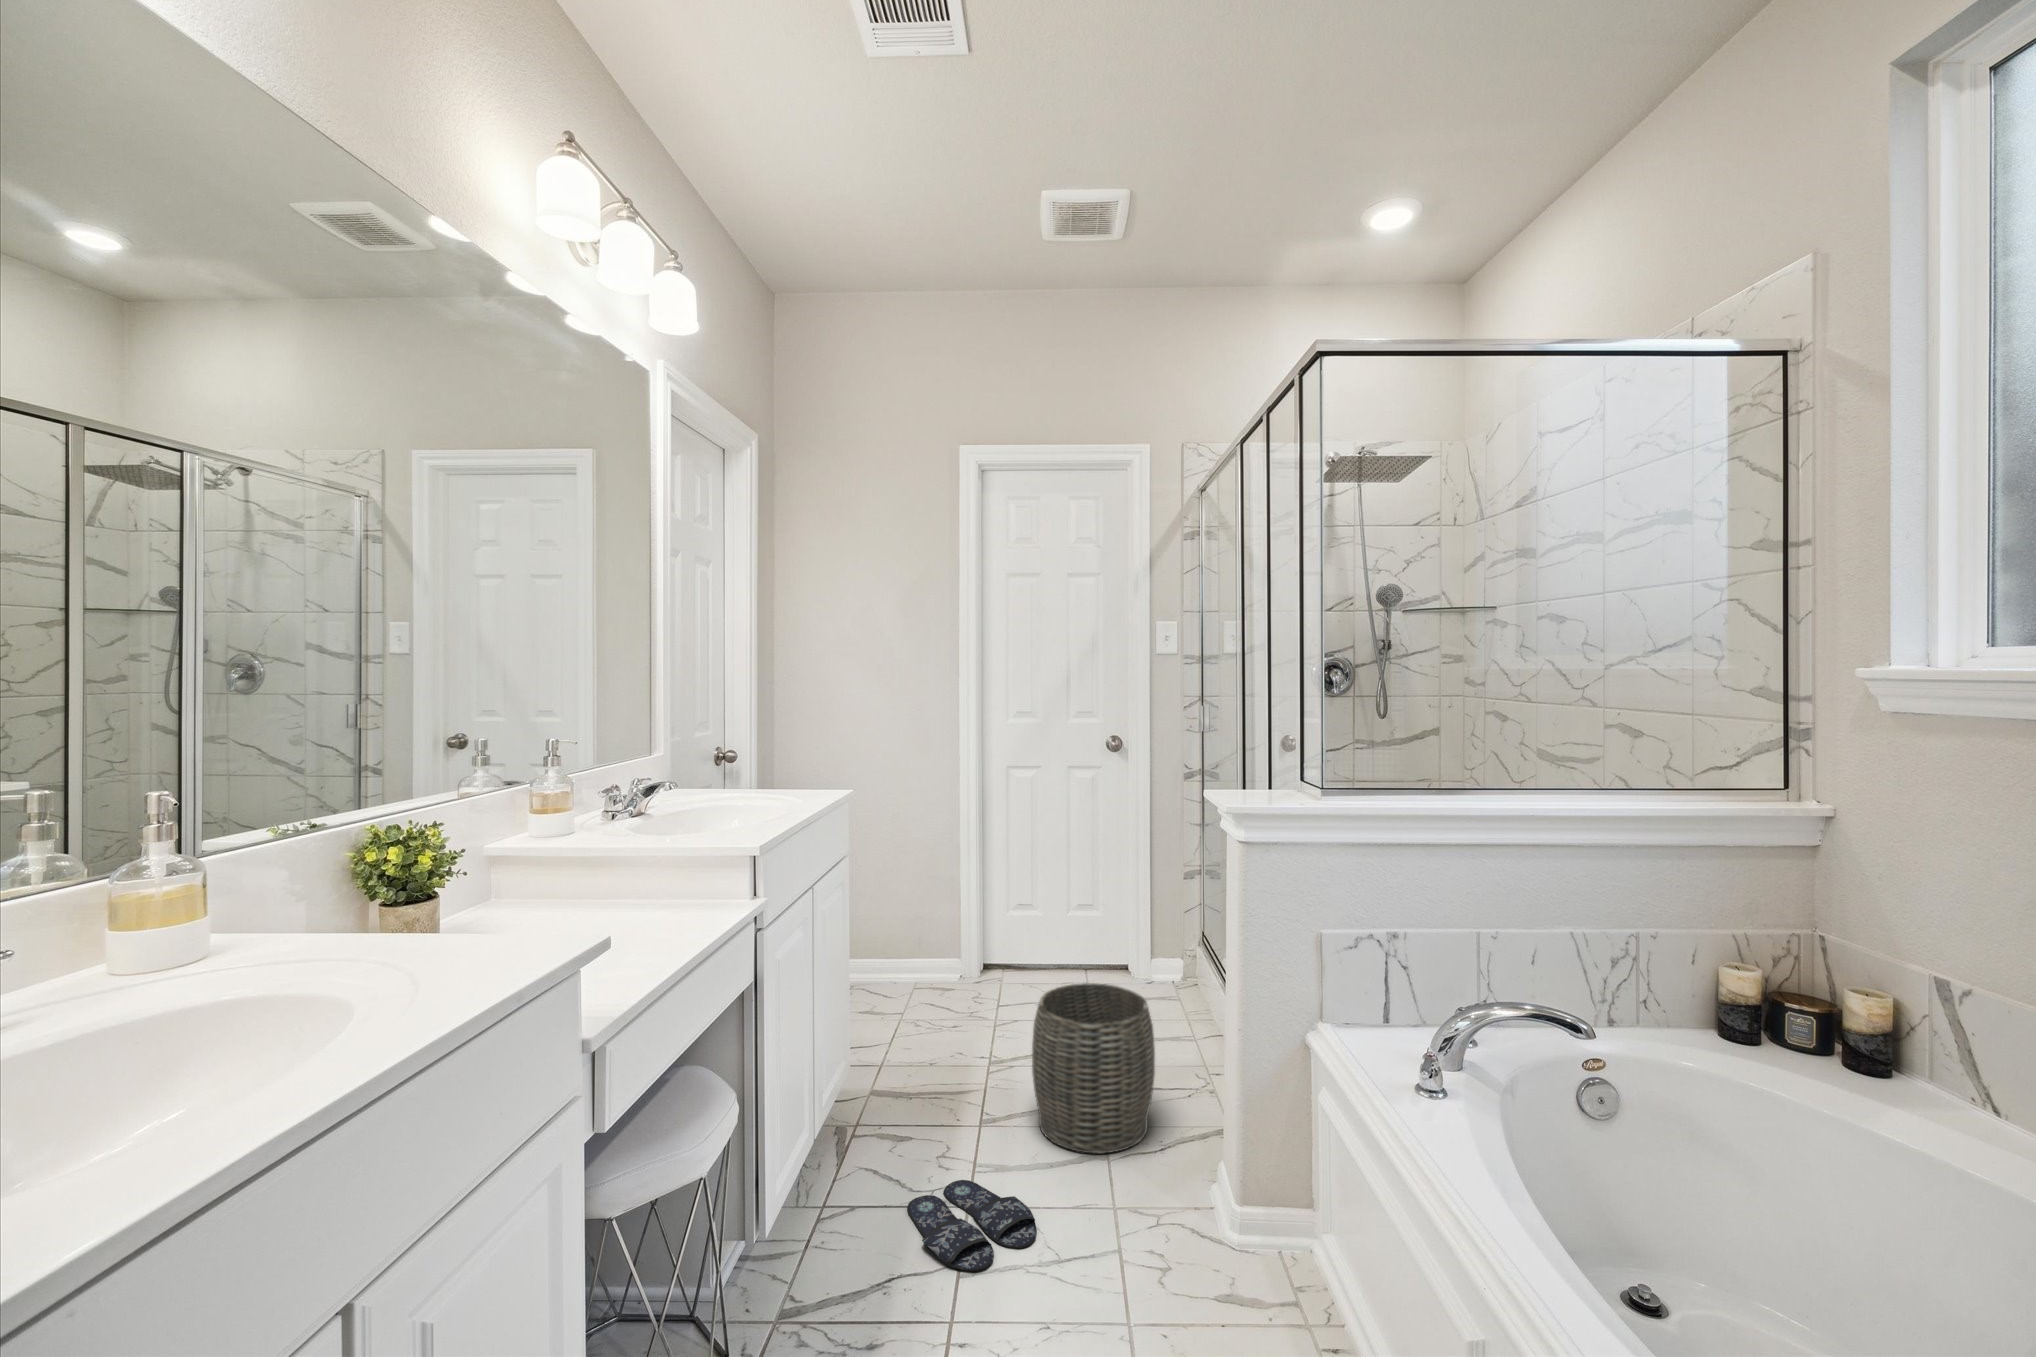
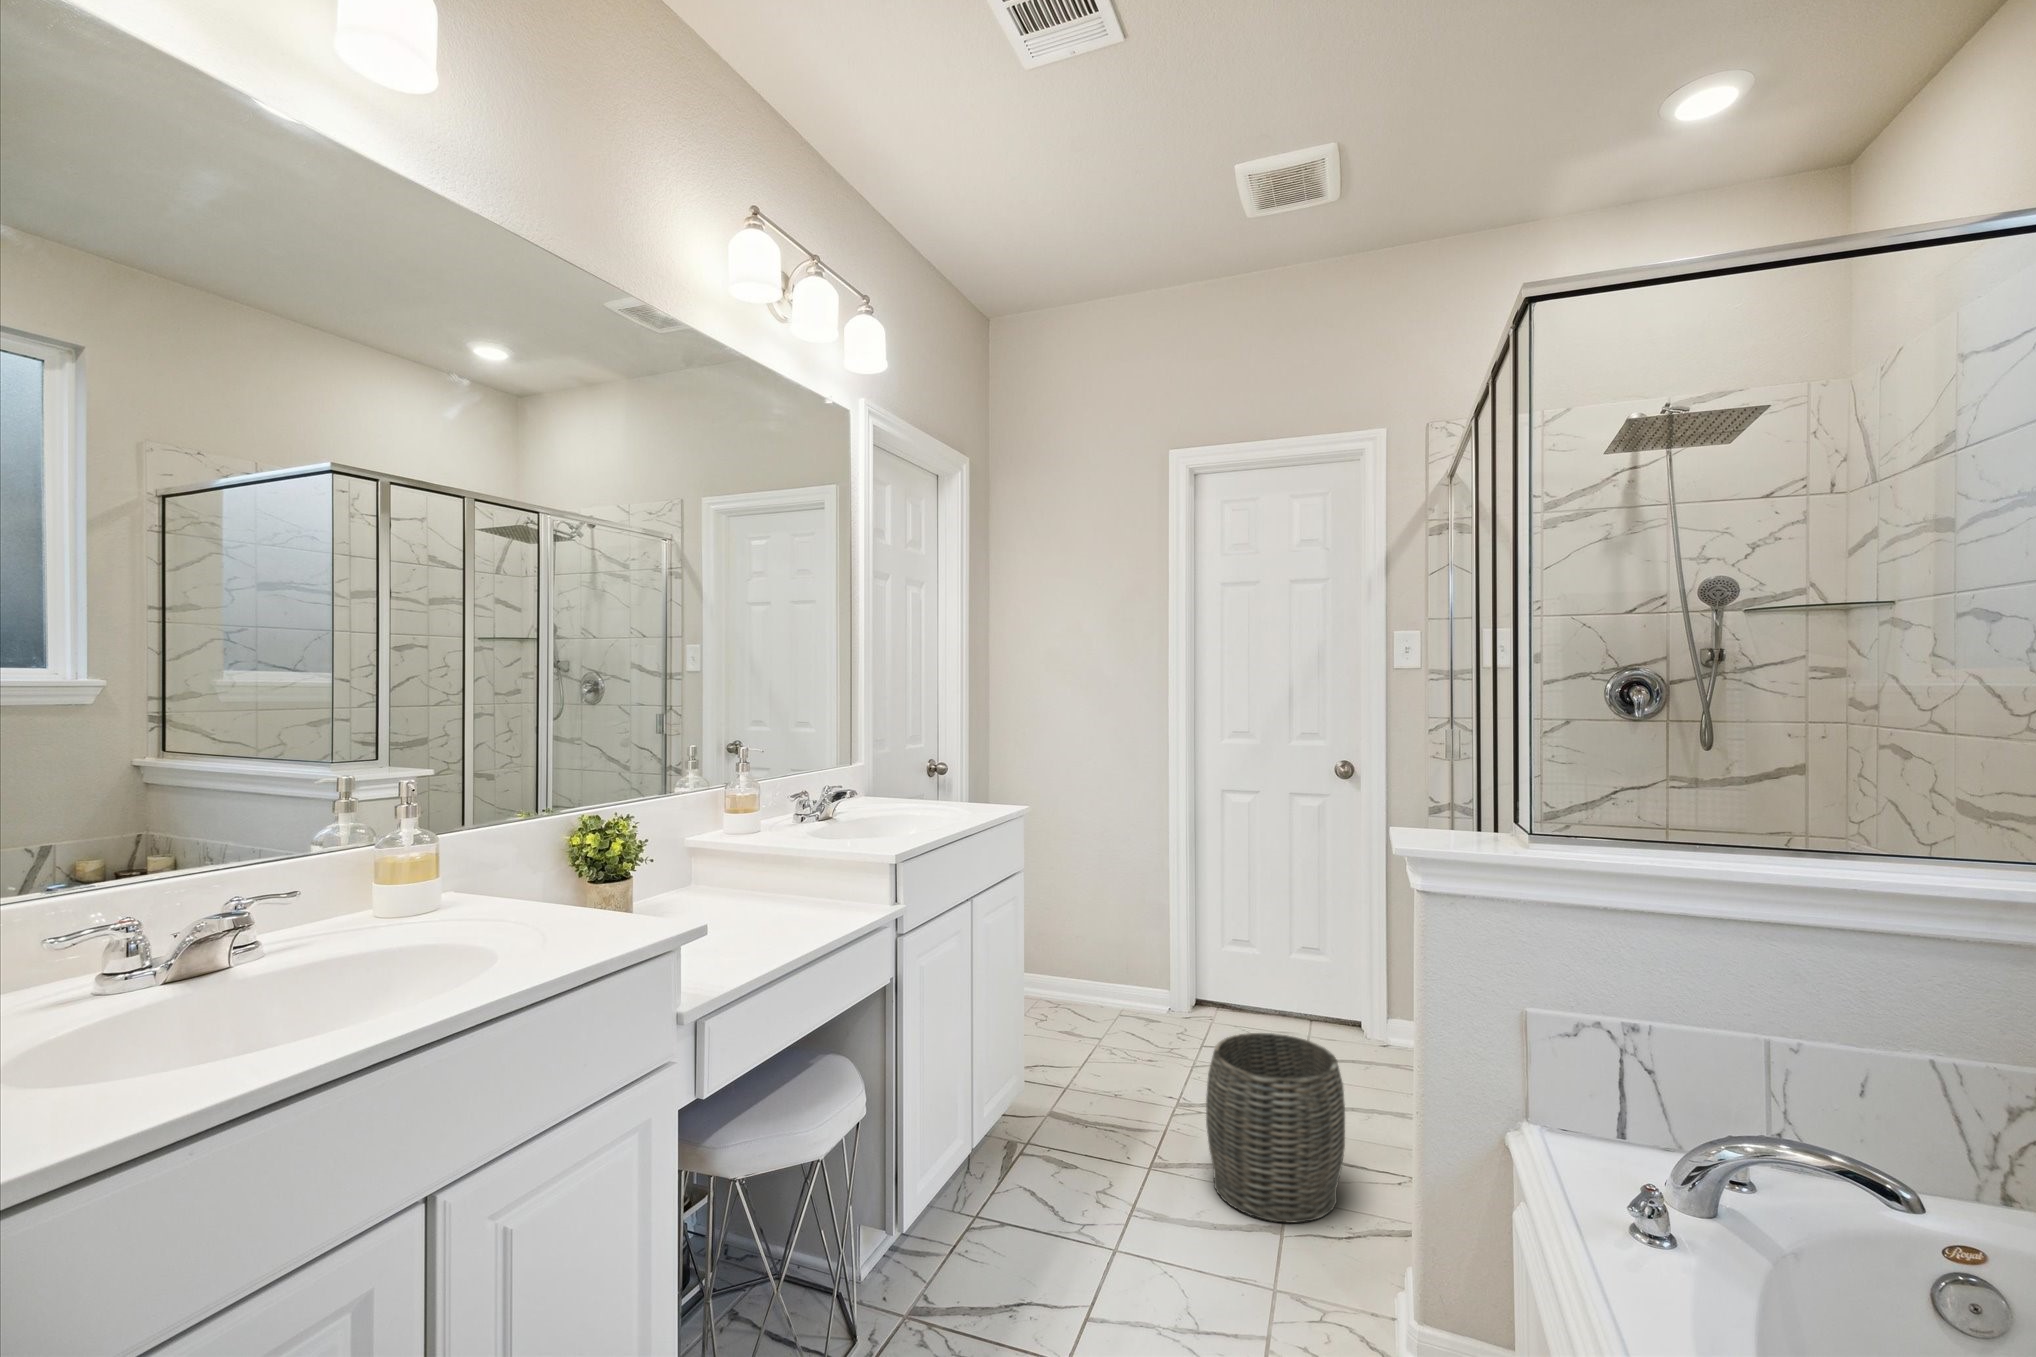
slippers: present [907,1180,1037,1271] -> none [1055,1220,1181,1311]

